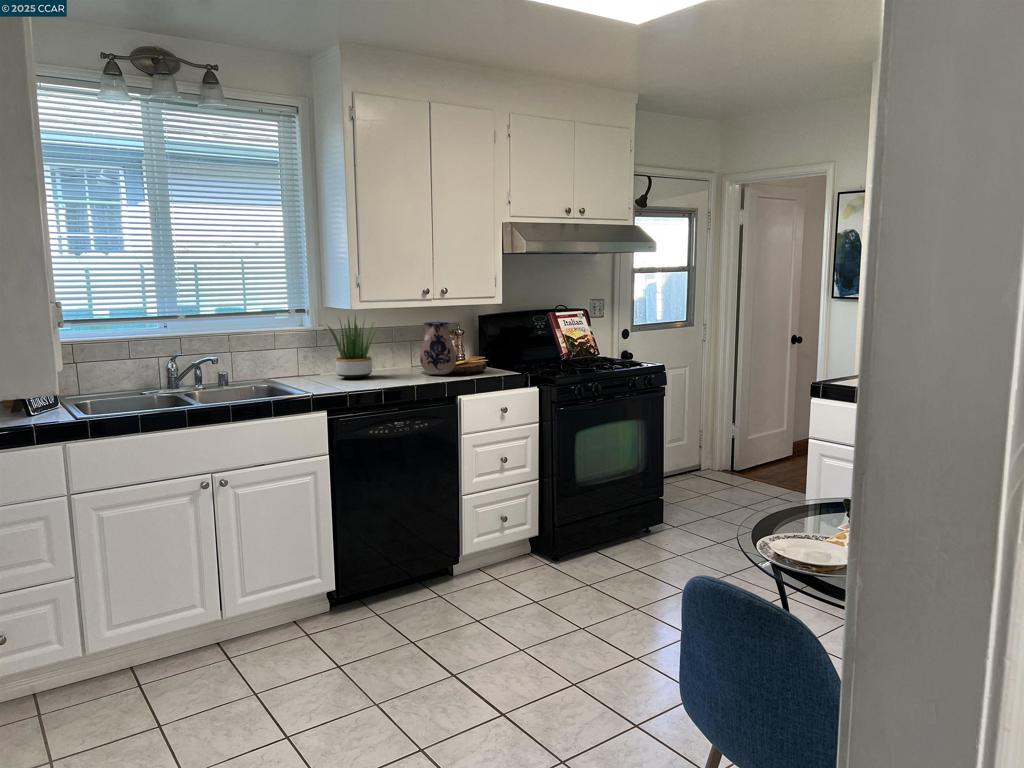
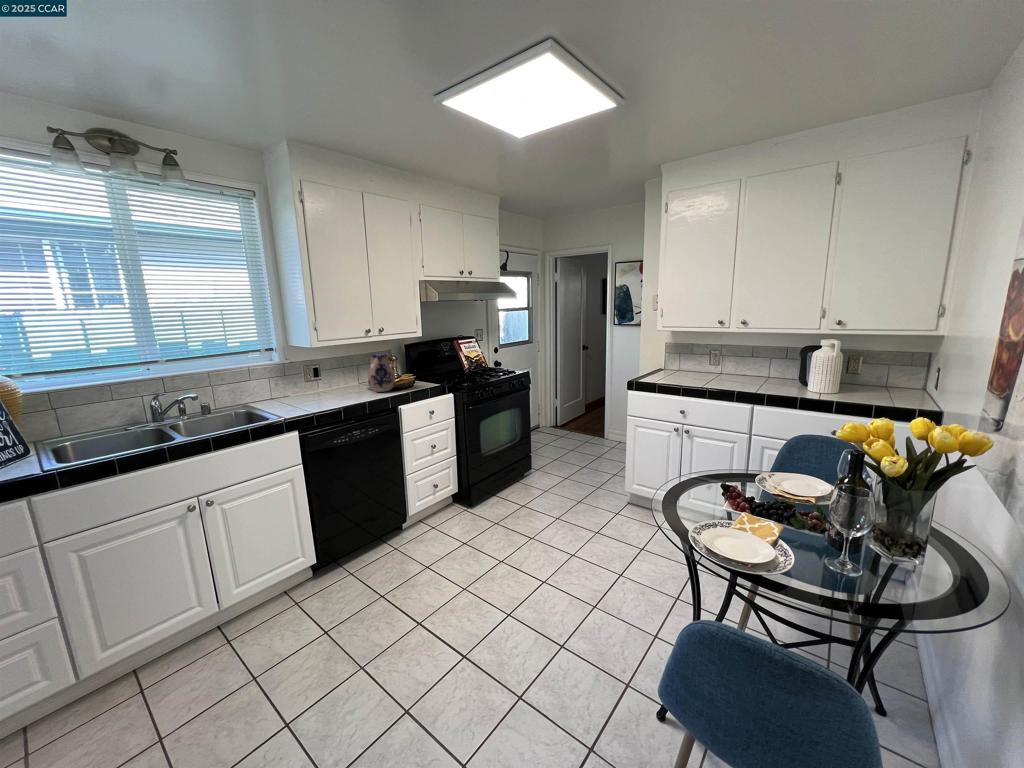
potted plant: present [327,315,377,379] -> none [291,351,336,400]

